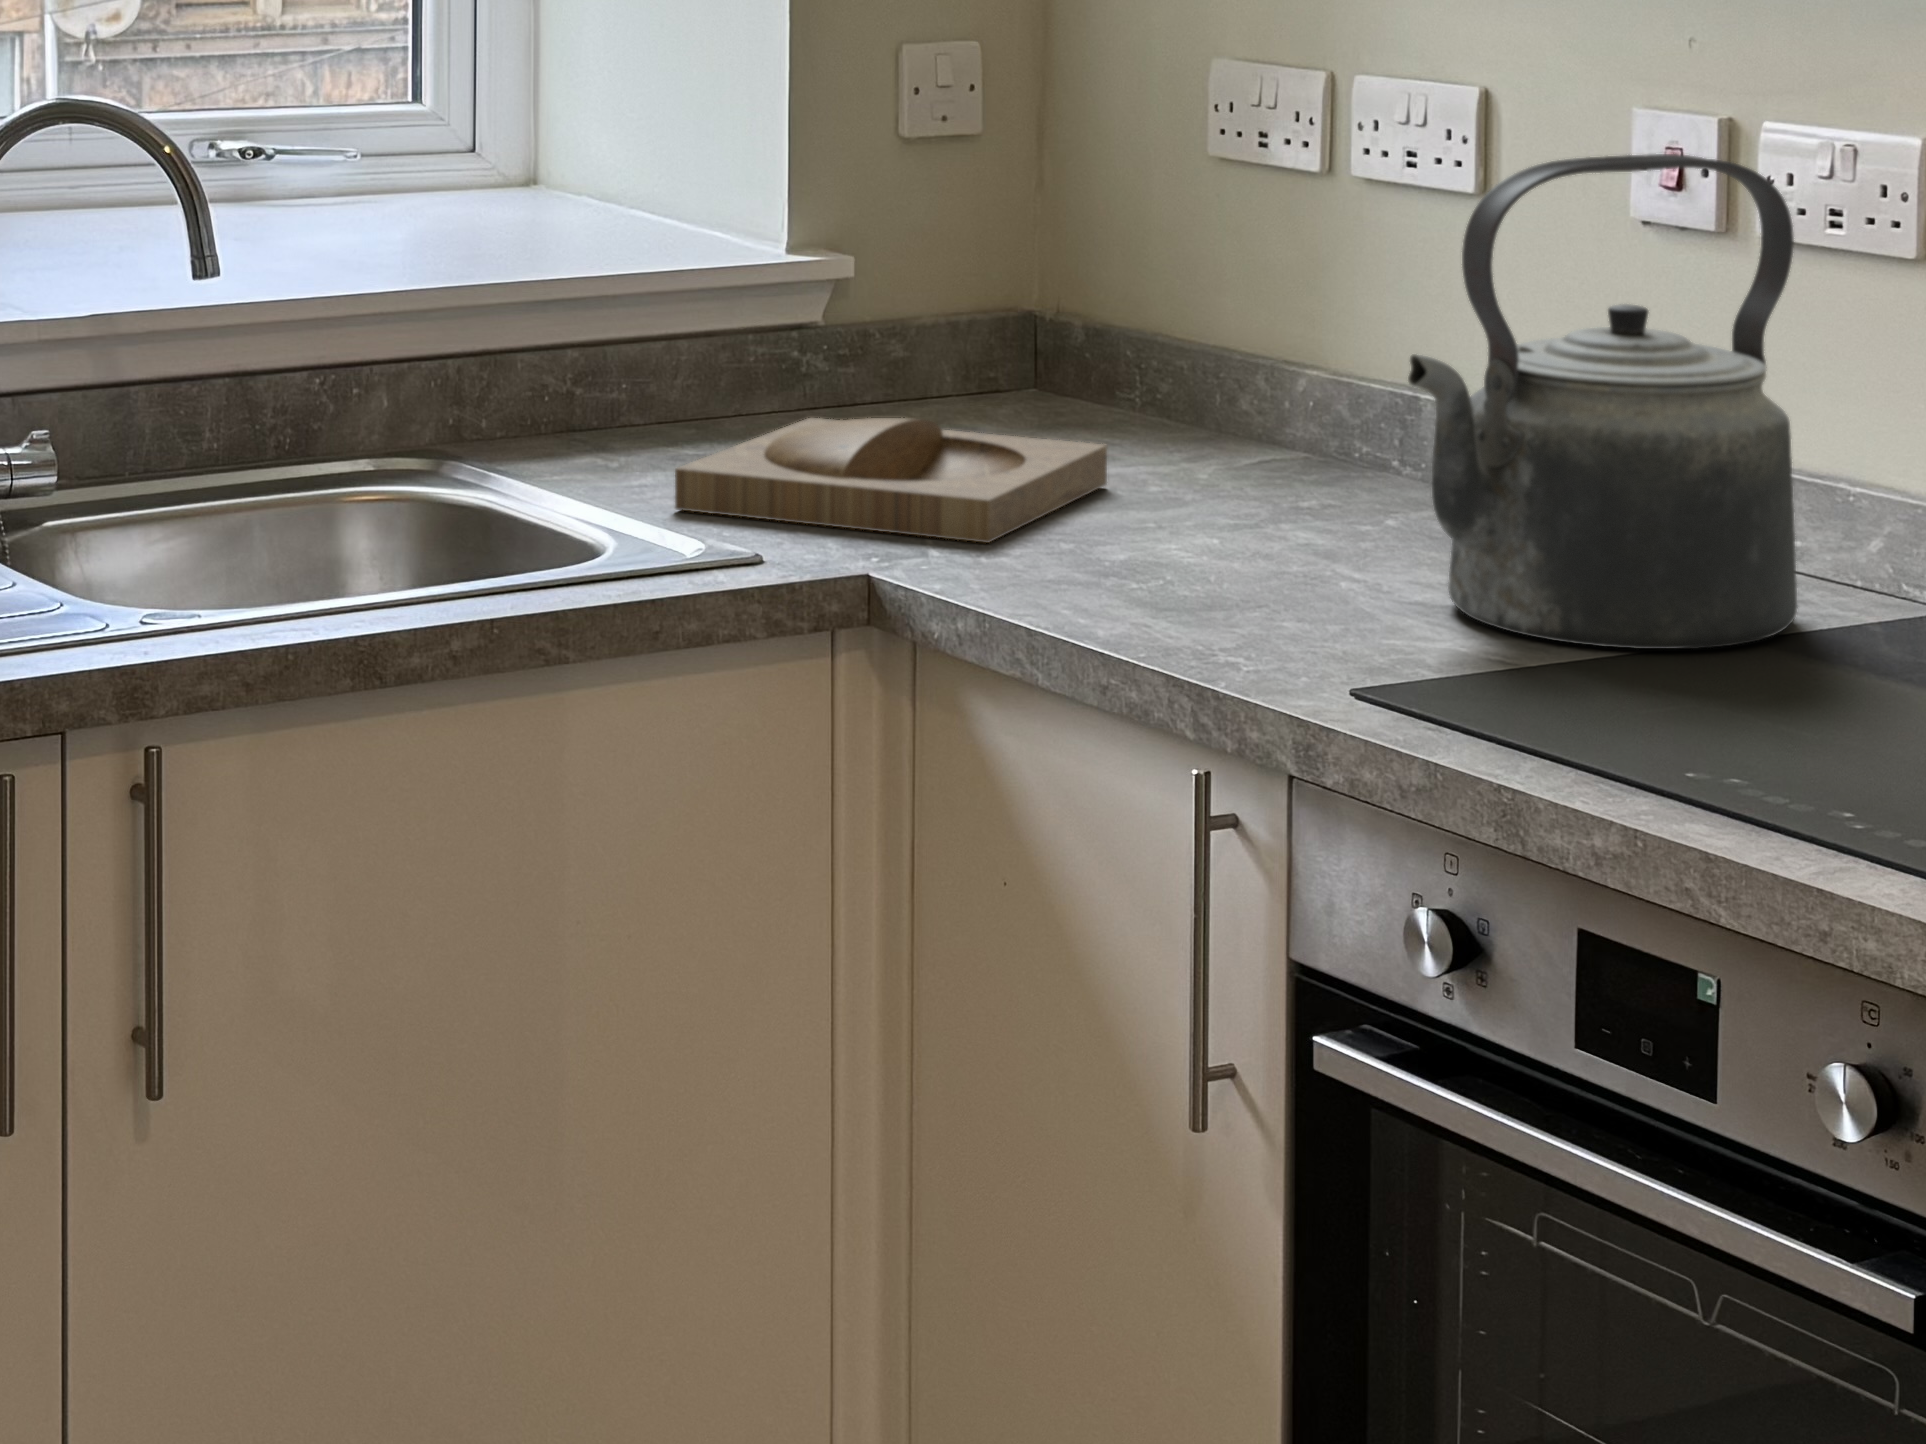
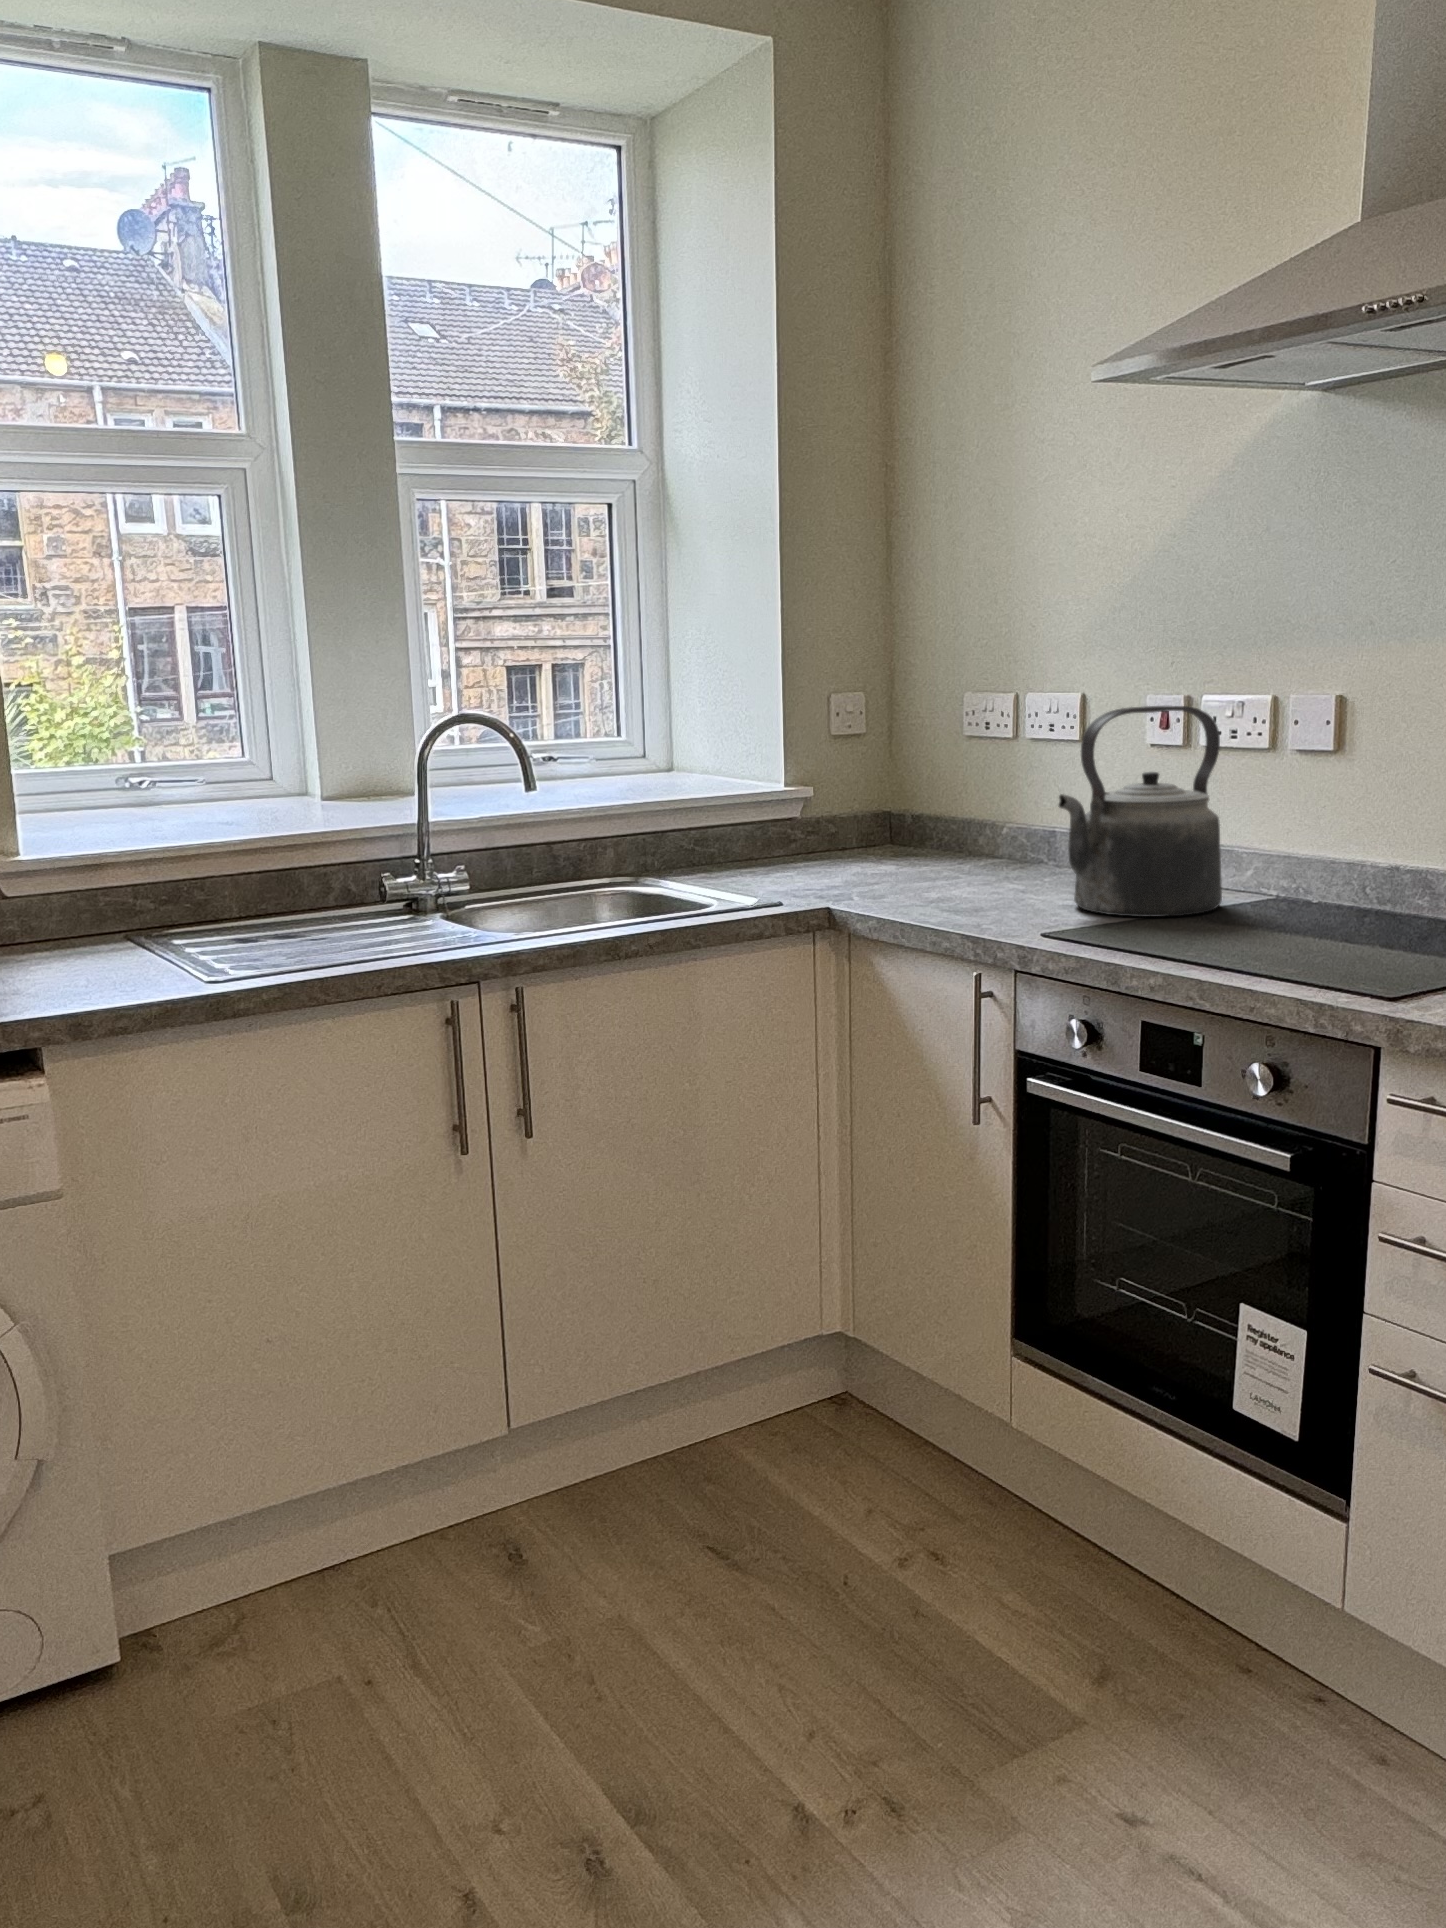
tray: present [675,418,1107,543] -> none [740,850,923,896]

